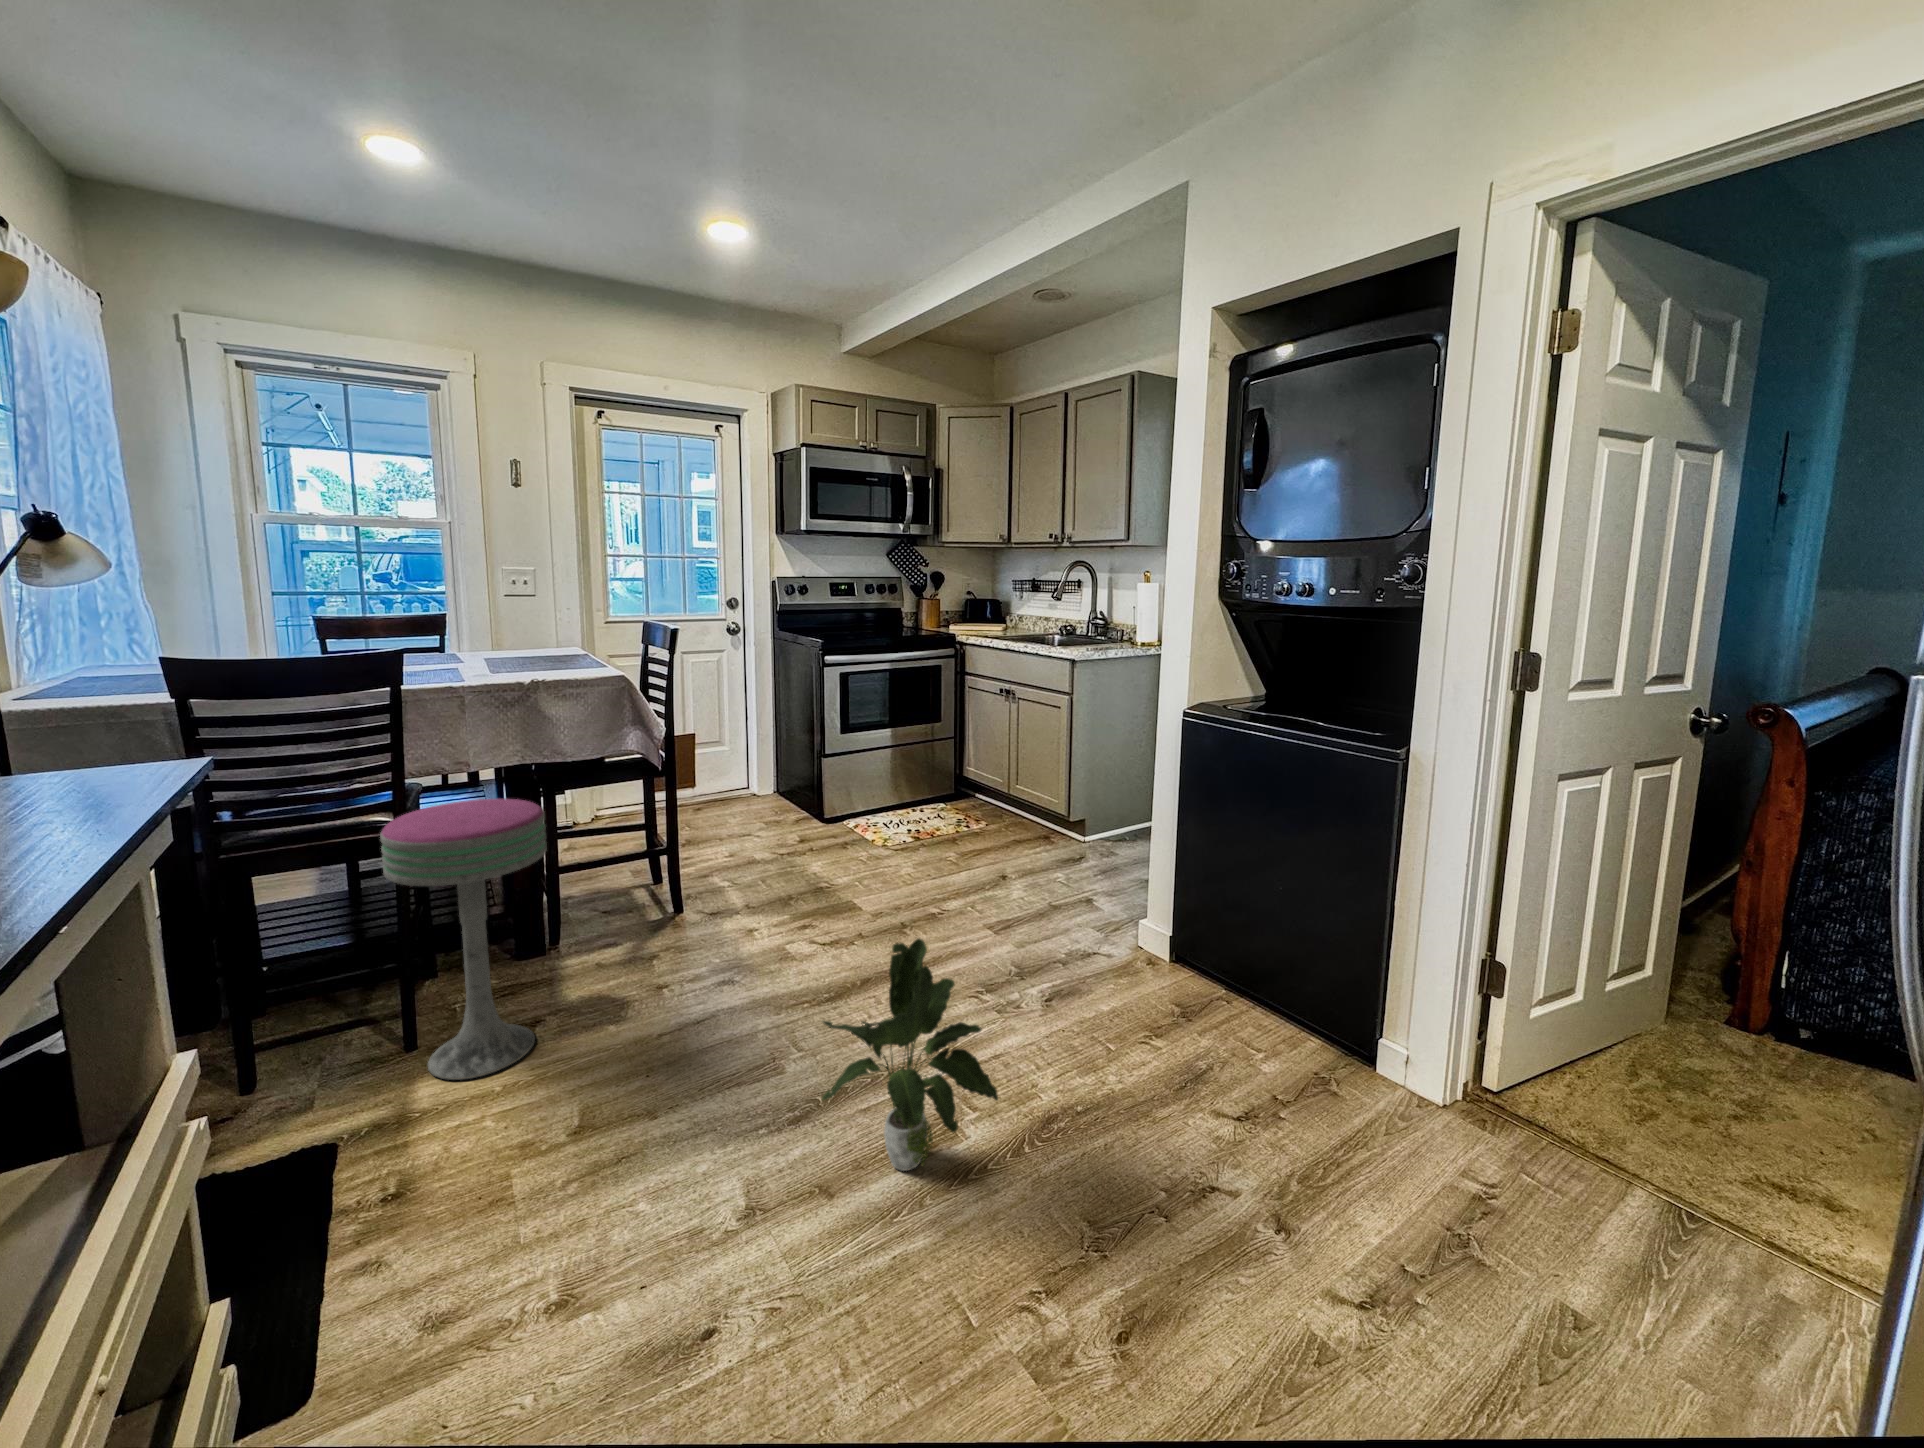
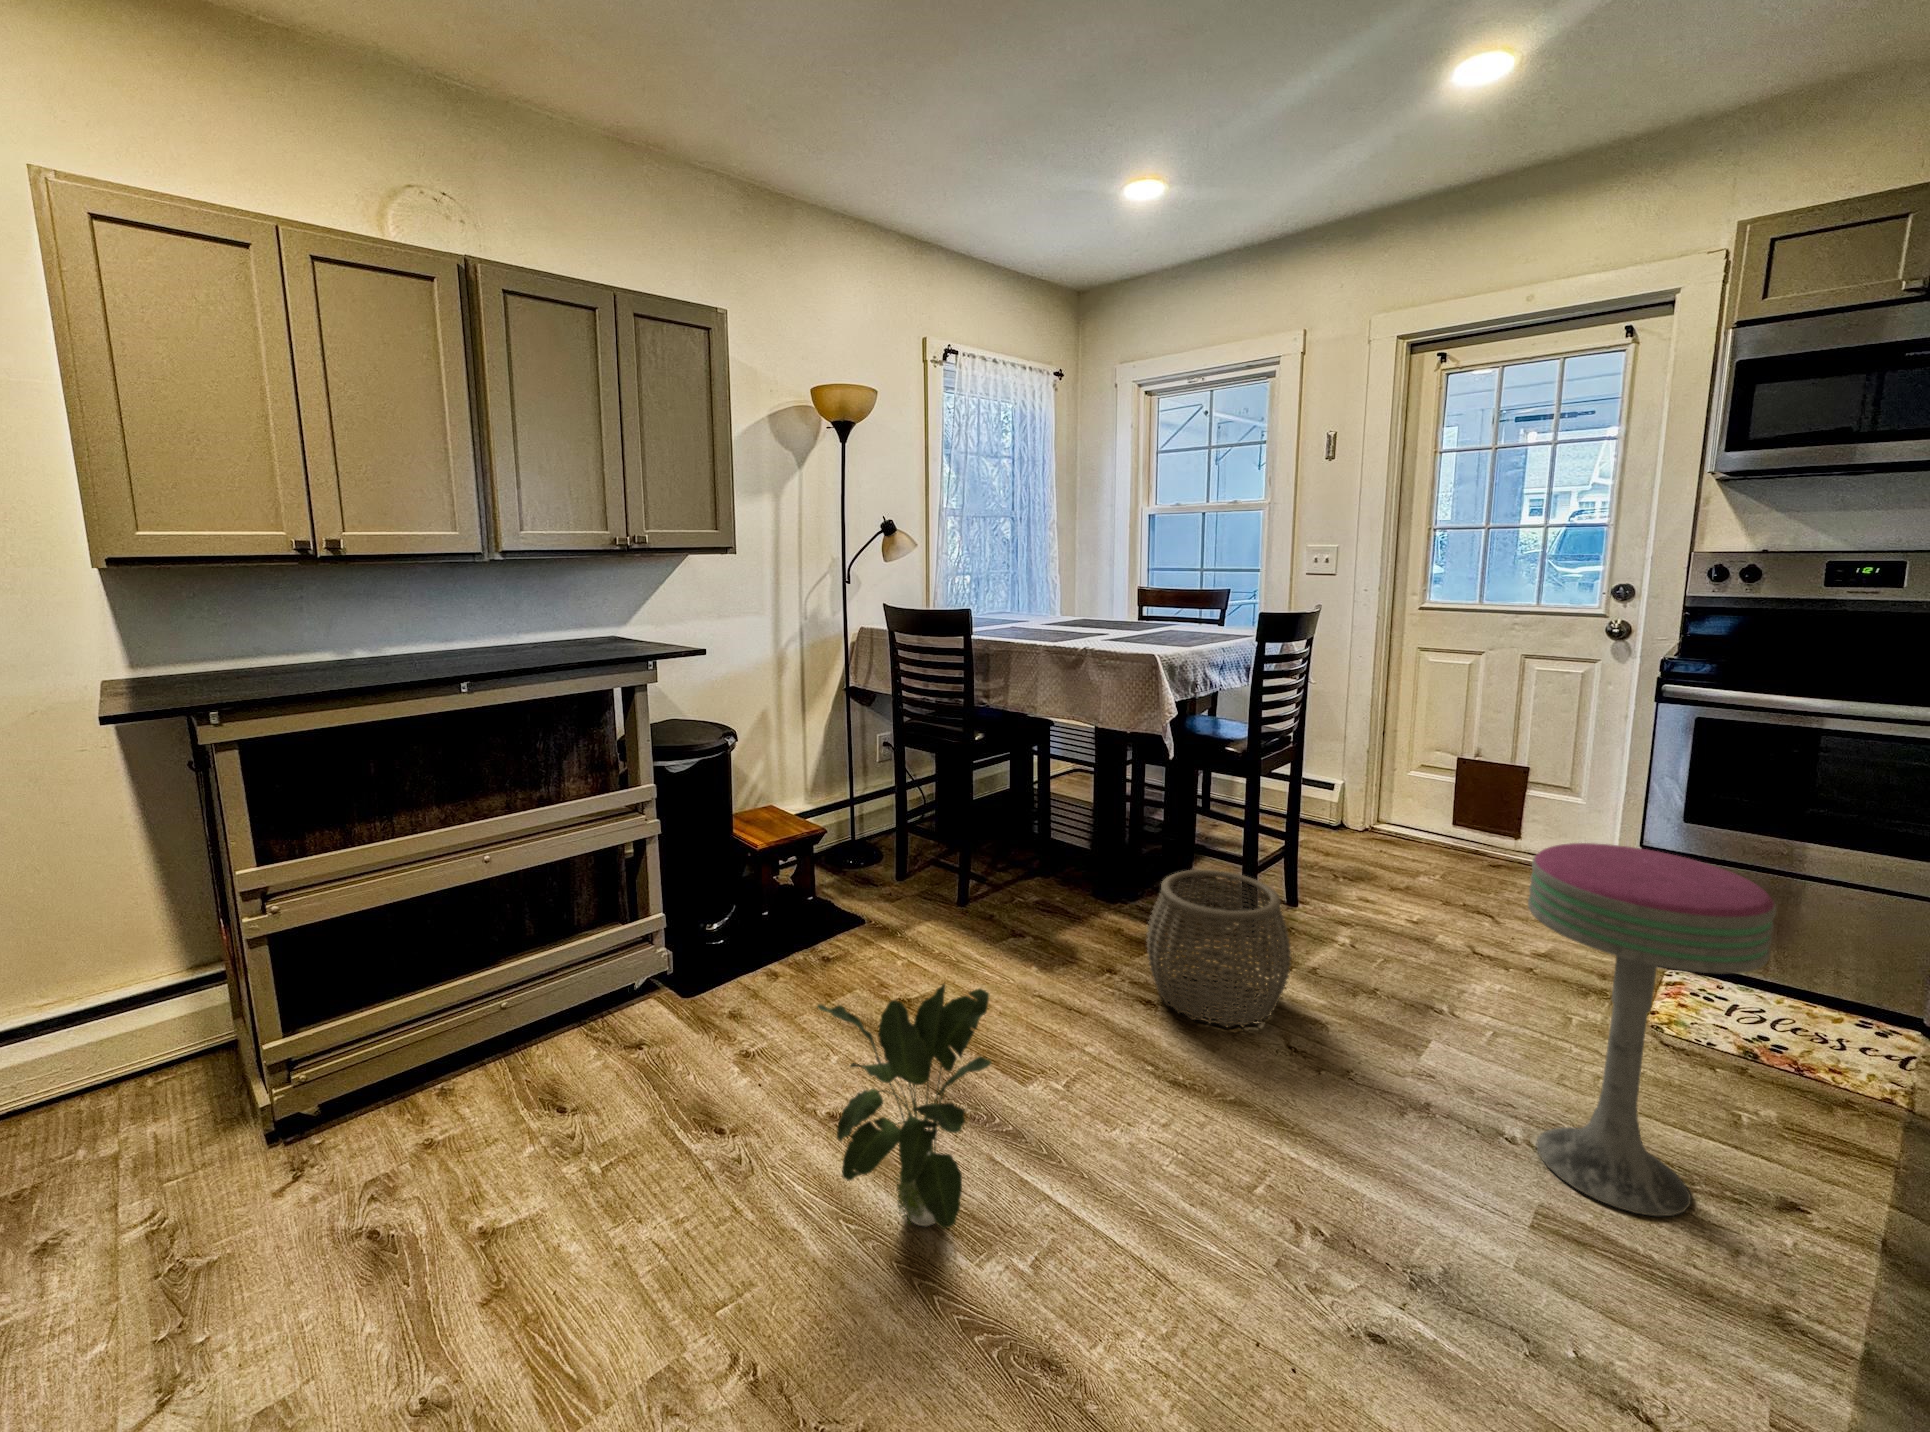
bar stool: present [380,799,547,1080] -> present [1528,843,1776,1216]
woven basket: none [685,843,806,973] -> present [1146,870,1291,1027]

